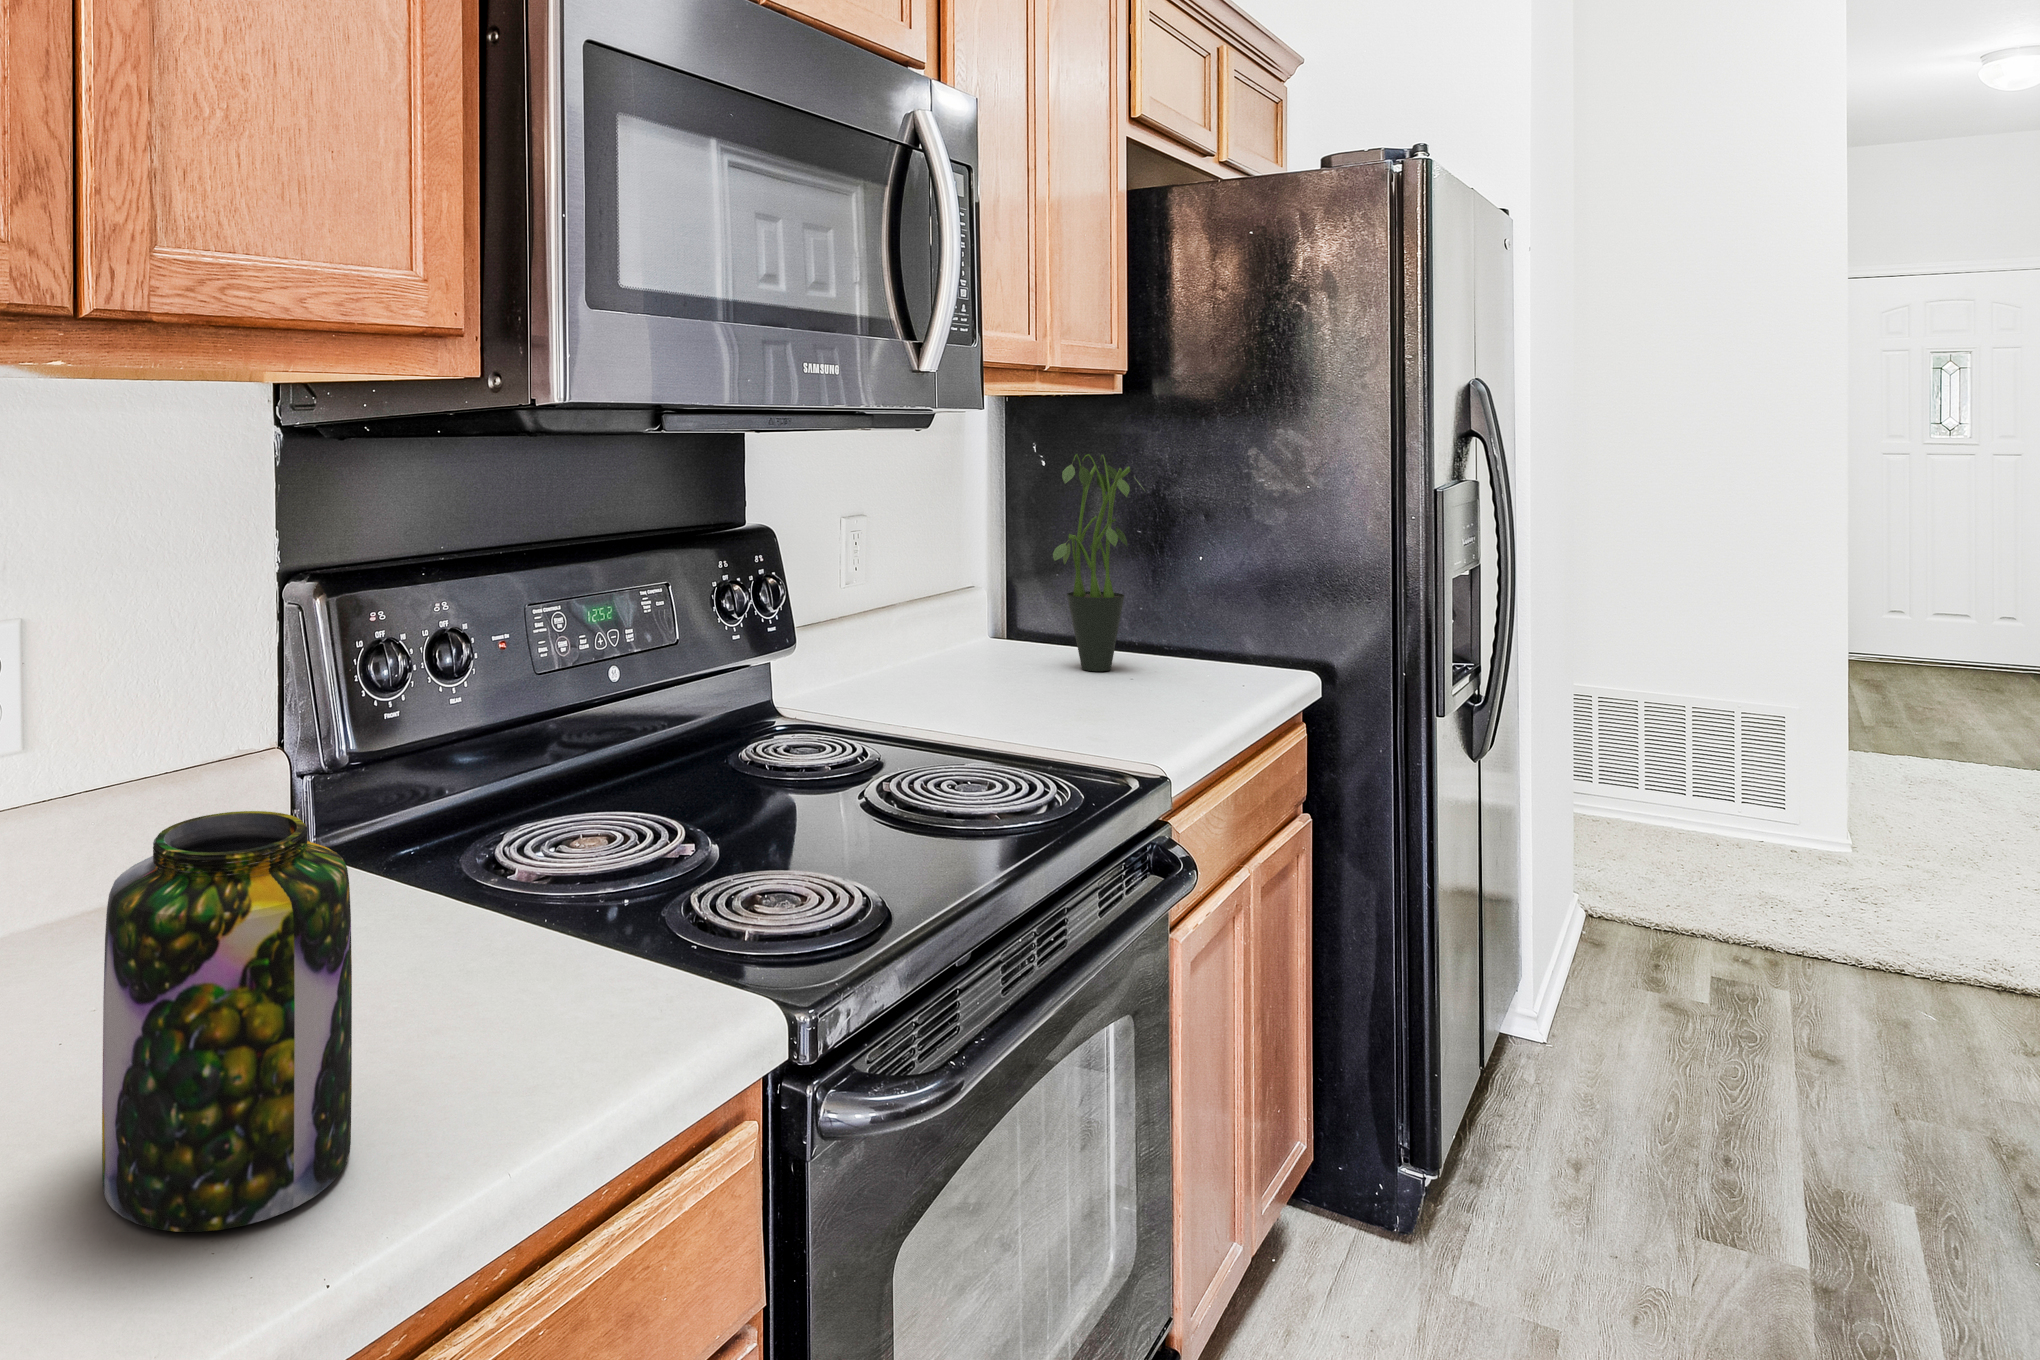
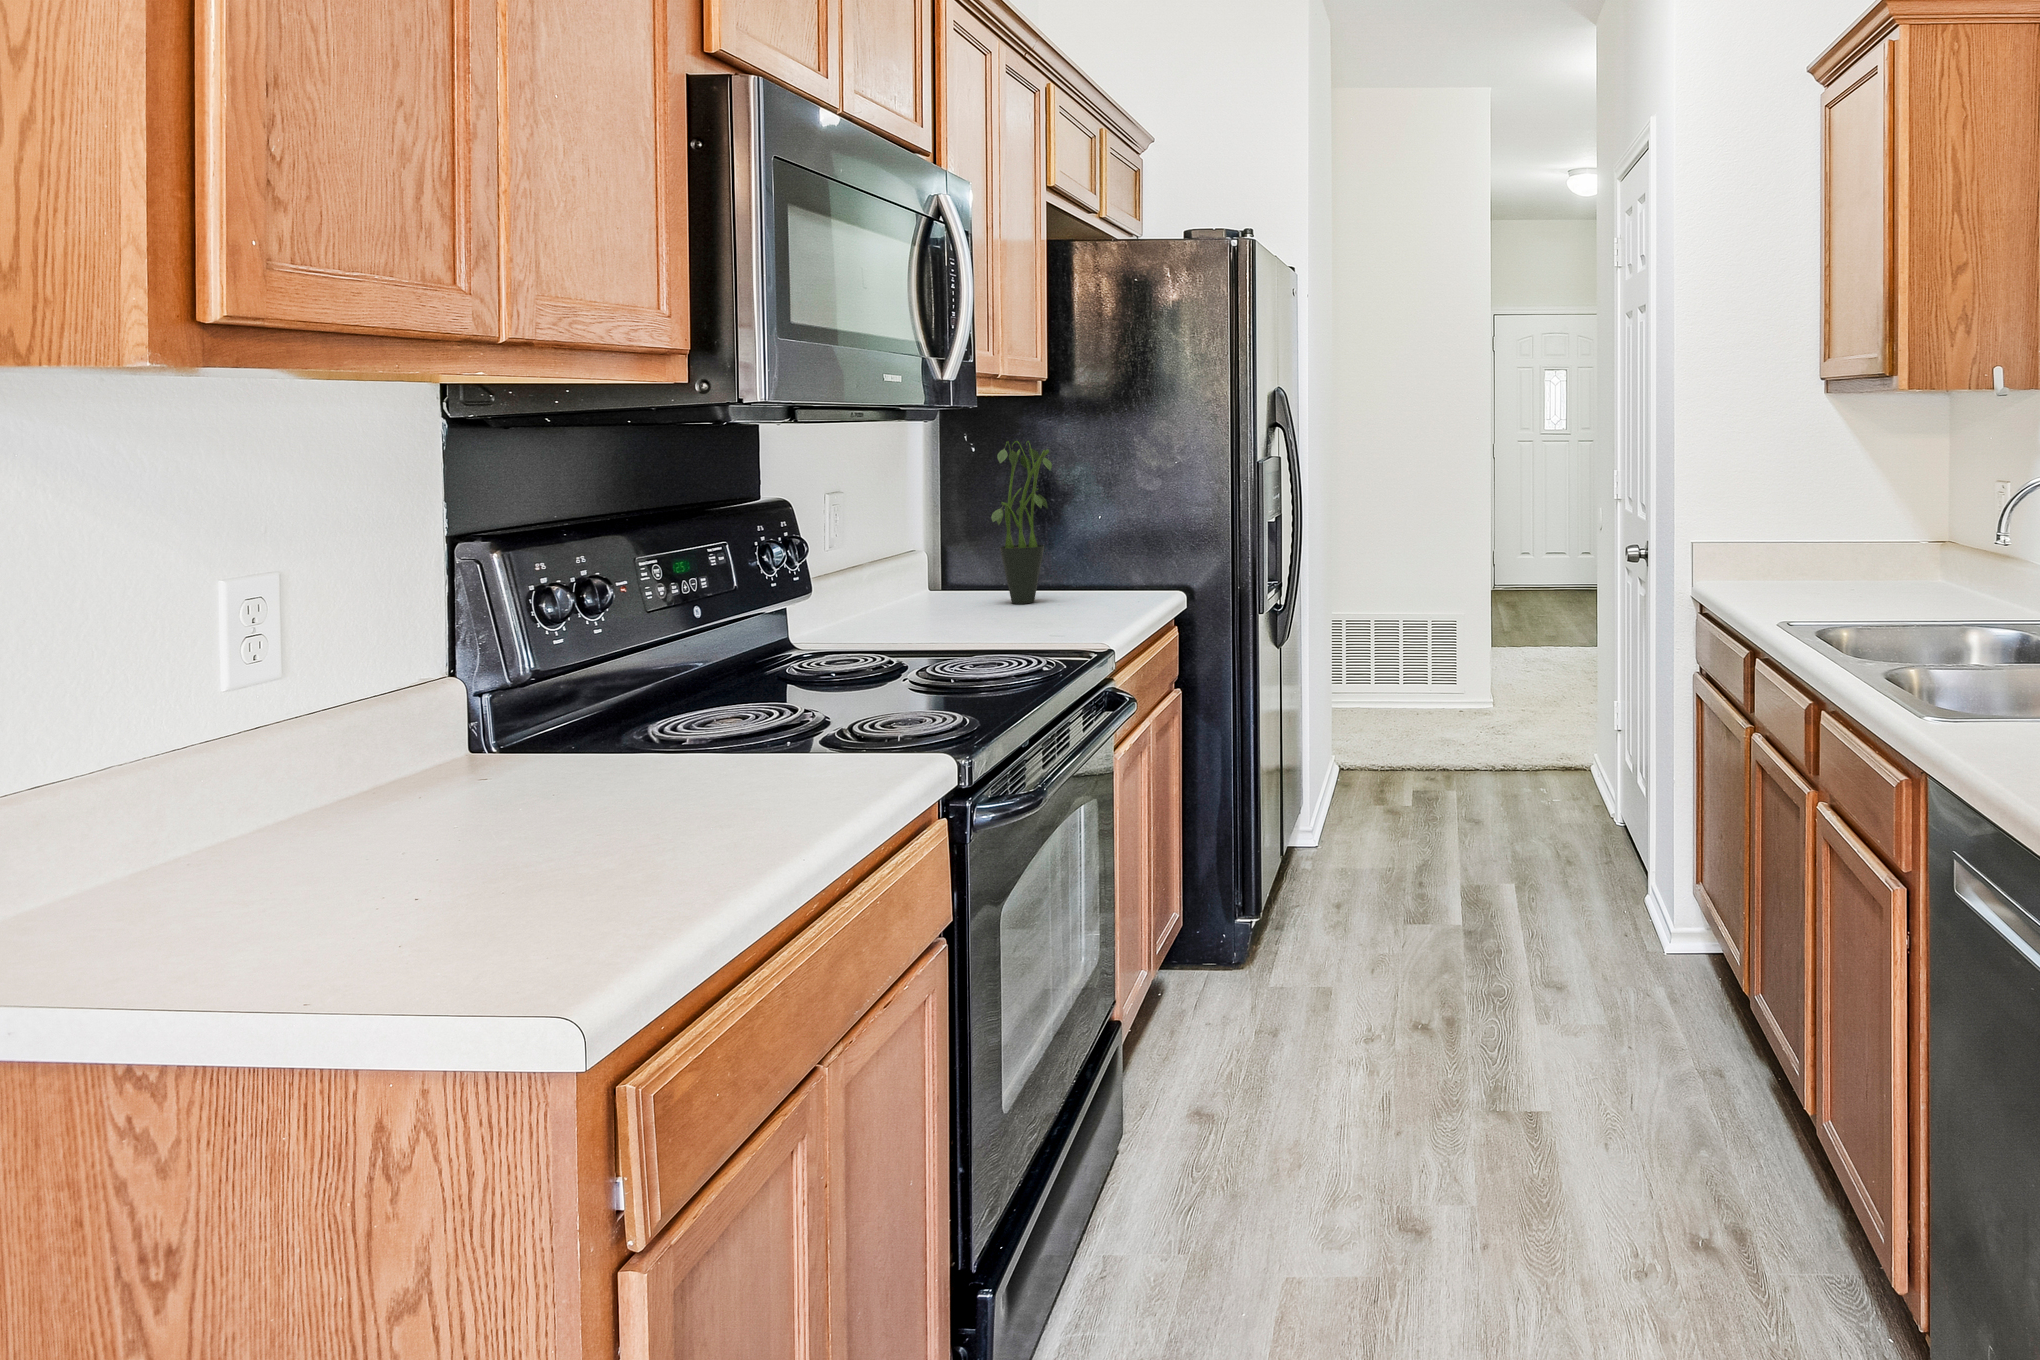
jar: present [102,811,352,1232] -> none [585,644,750,871]

